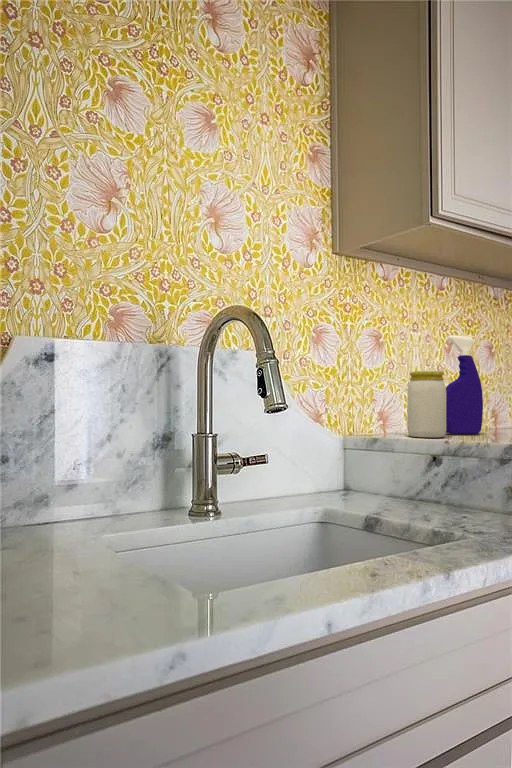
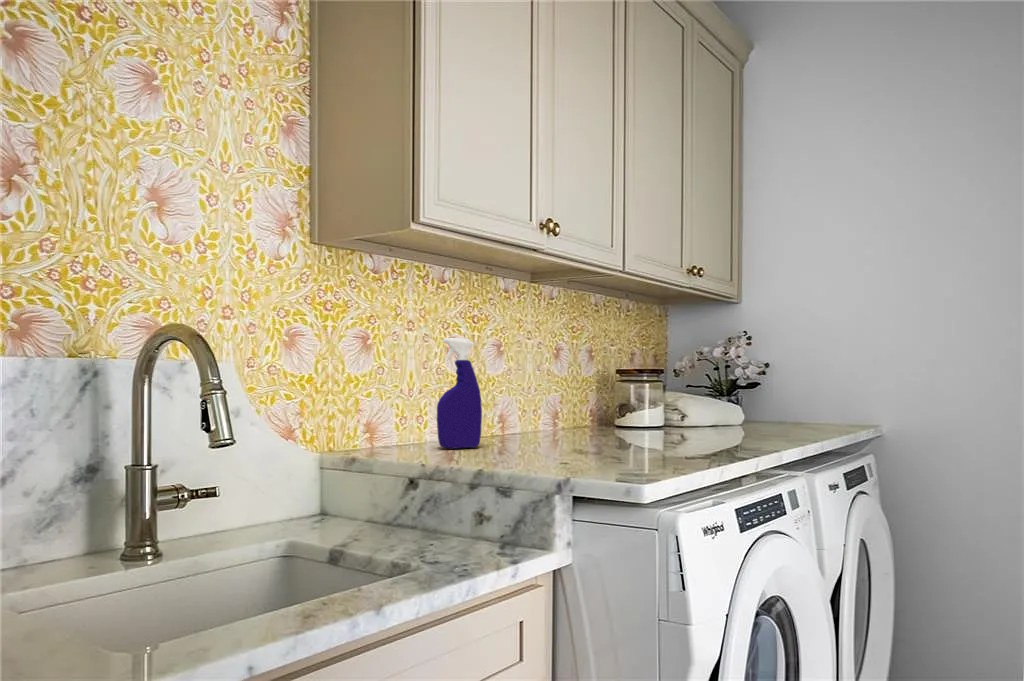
jar: present [407,371,446,437] -> none [396,381,439,456]

